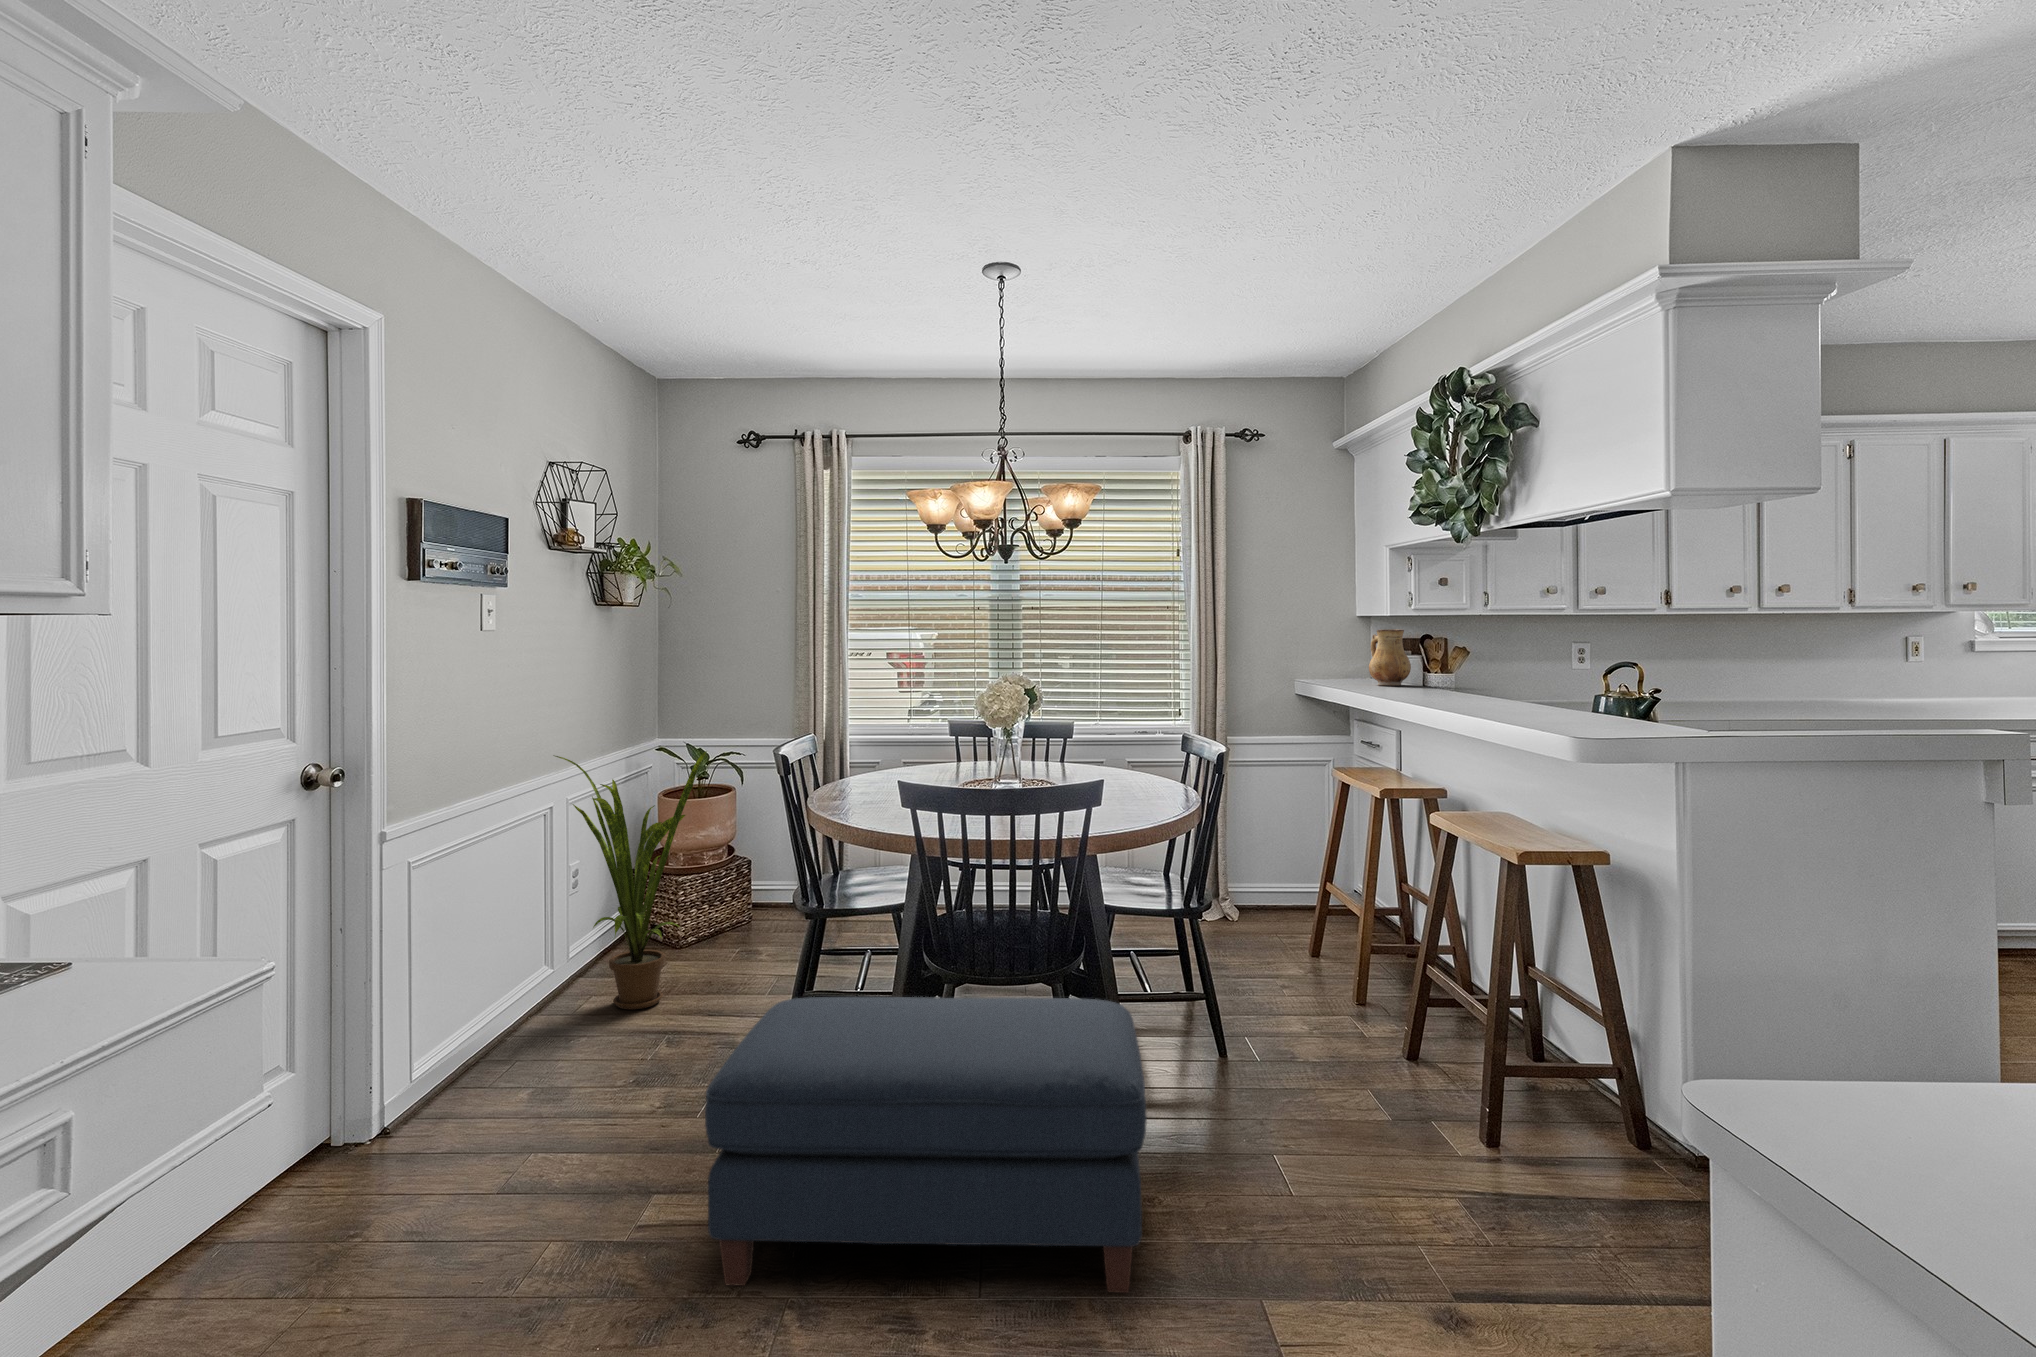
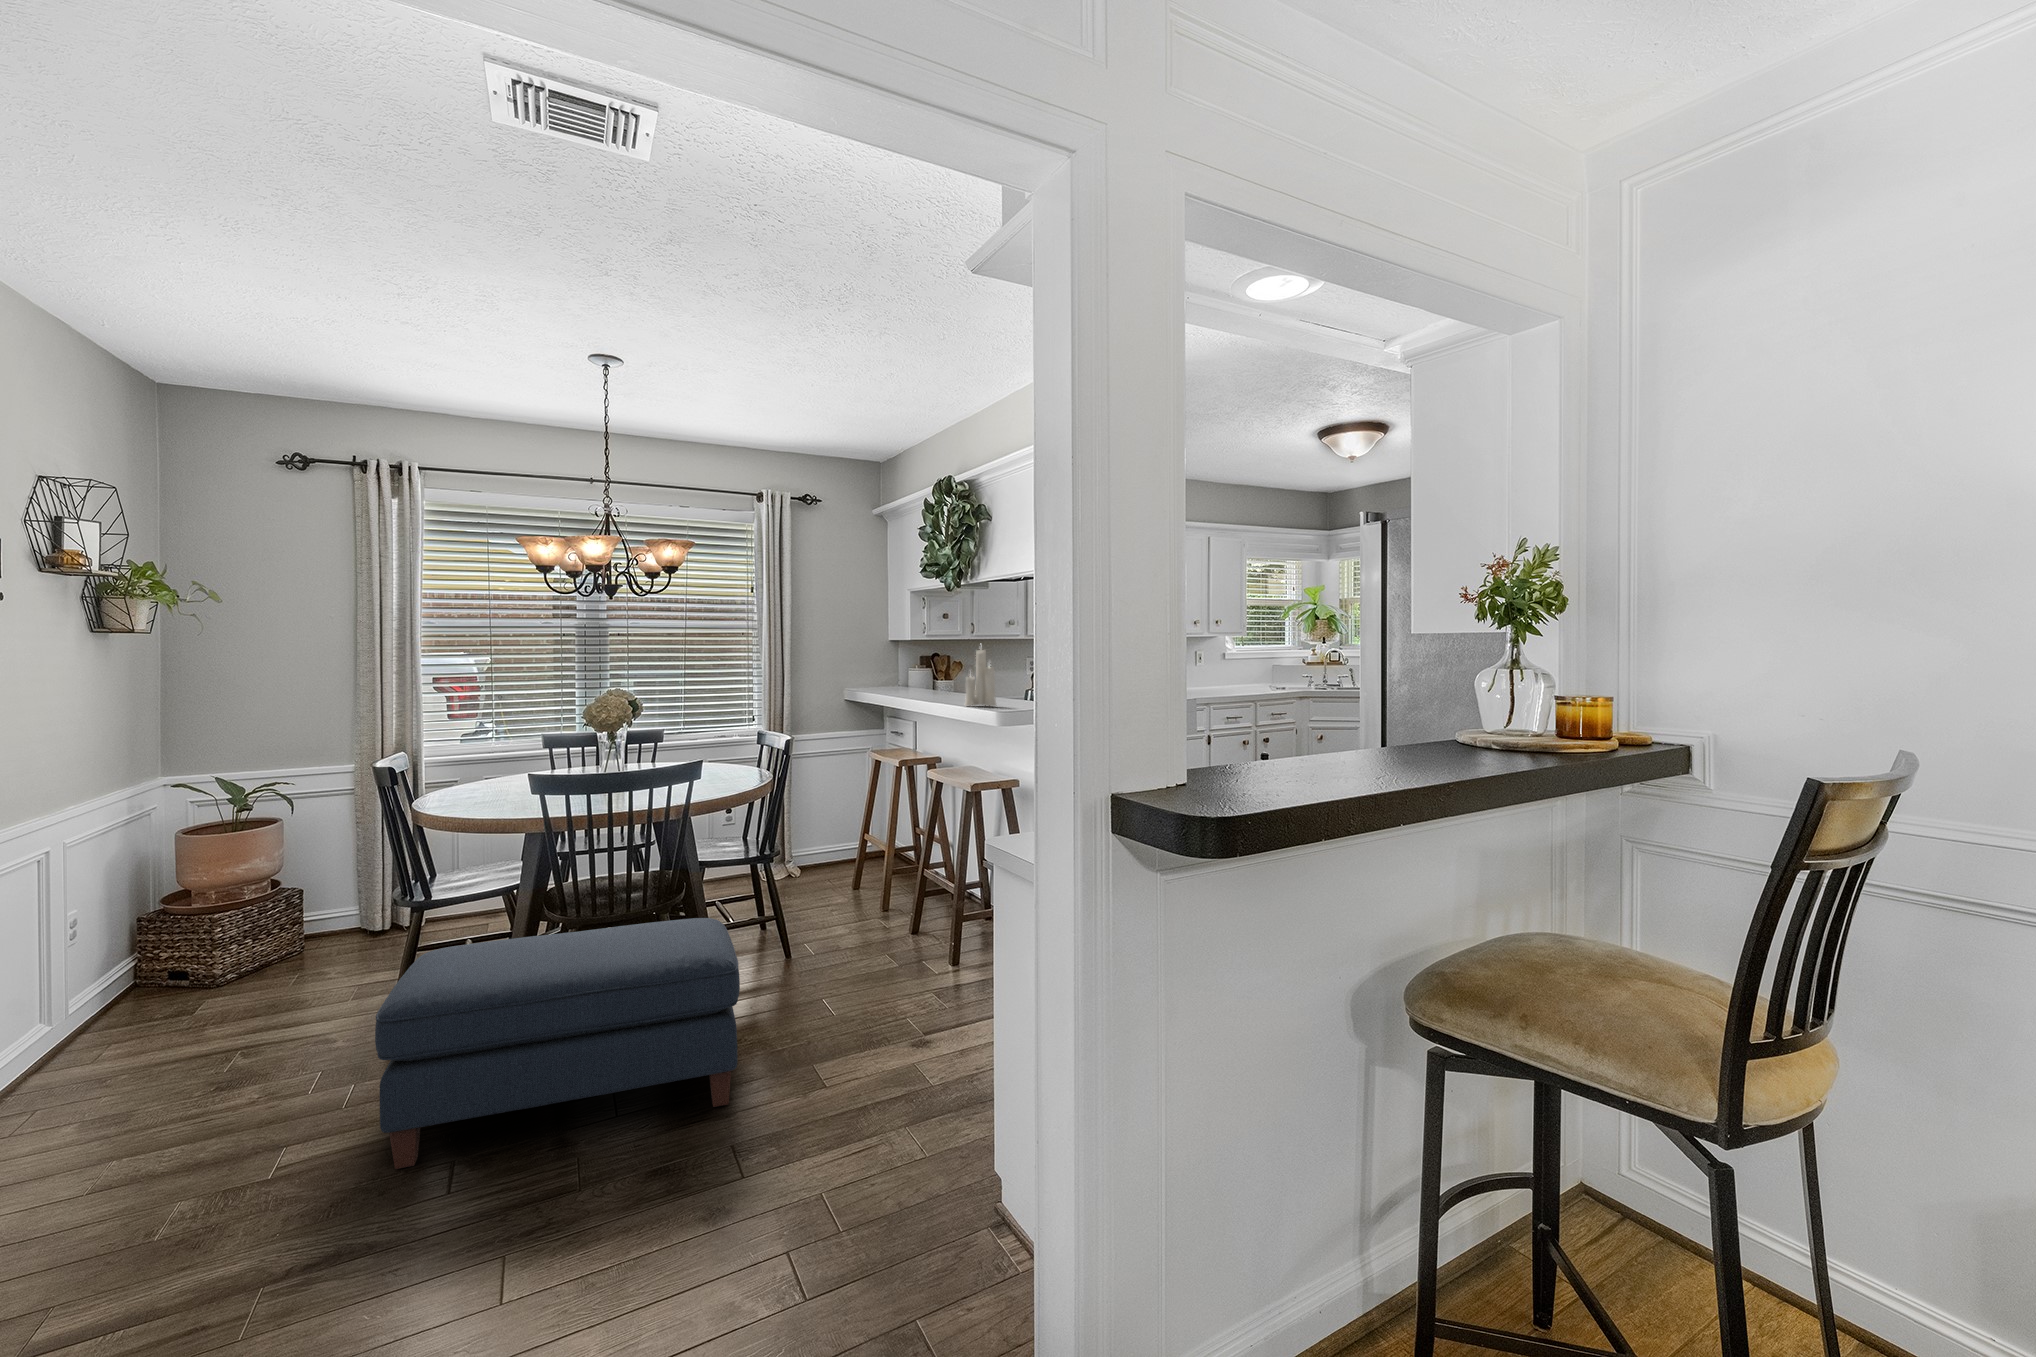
candle: none [1484,610,1538,713] -> present [965,650,996,706]
ceramic pitcher: present [1369,629,1411,685] -> none [895,651,923,691]
house plant: present [555,751,707,1009] -> none [124,760,311,1006]

